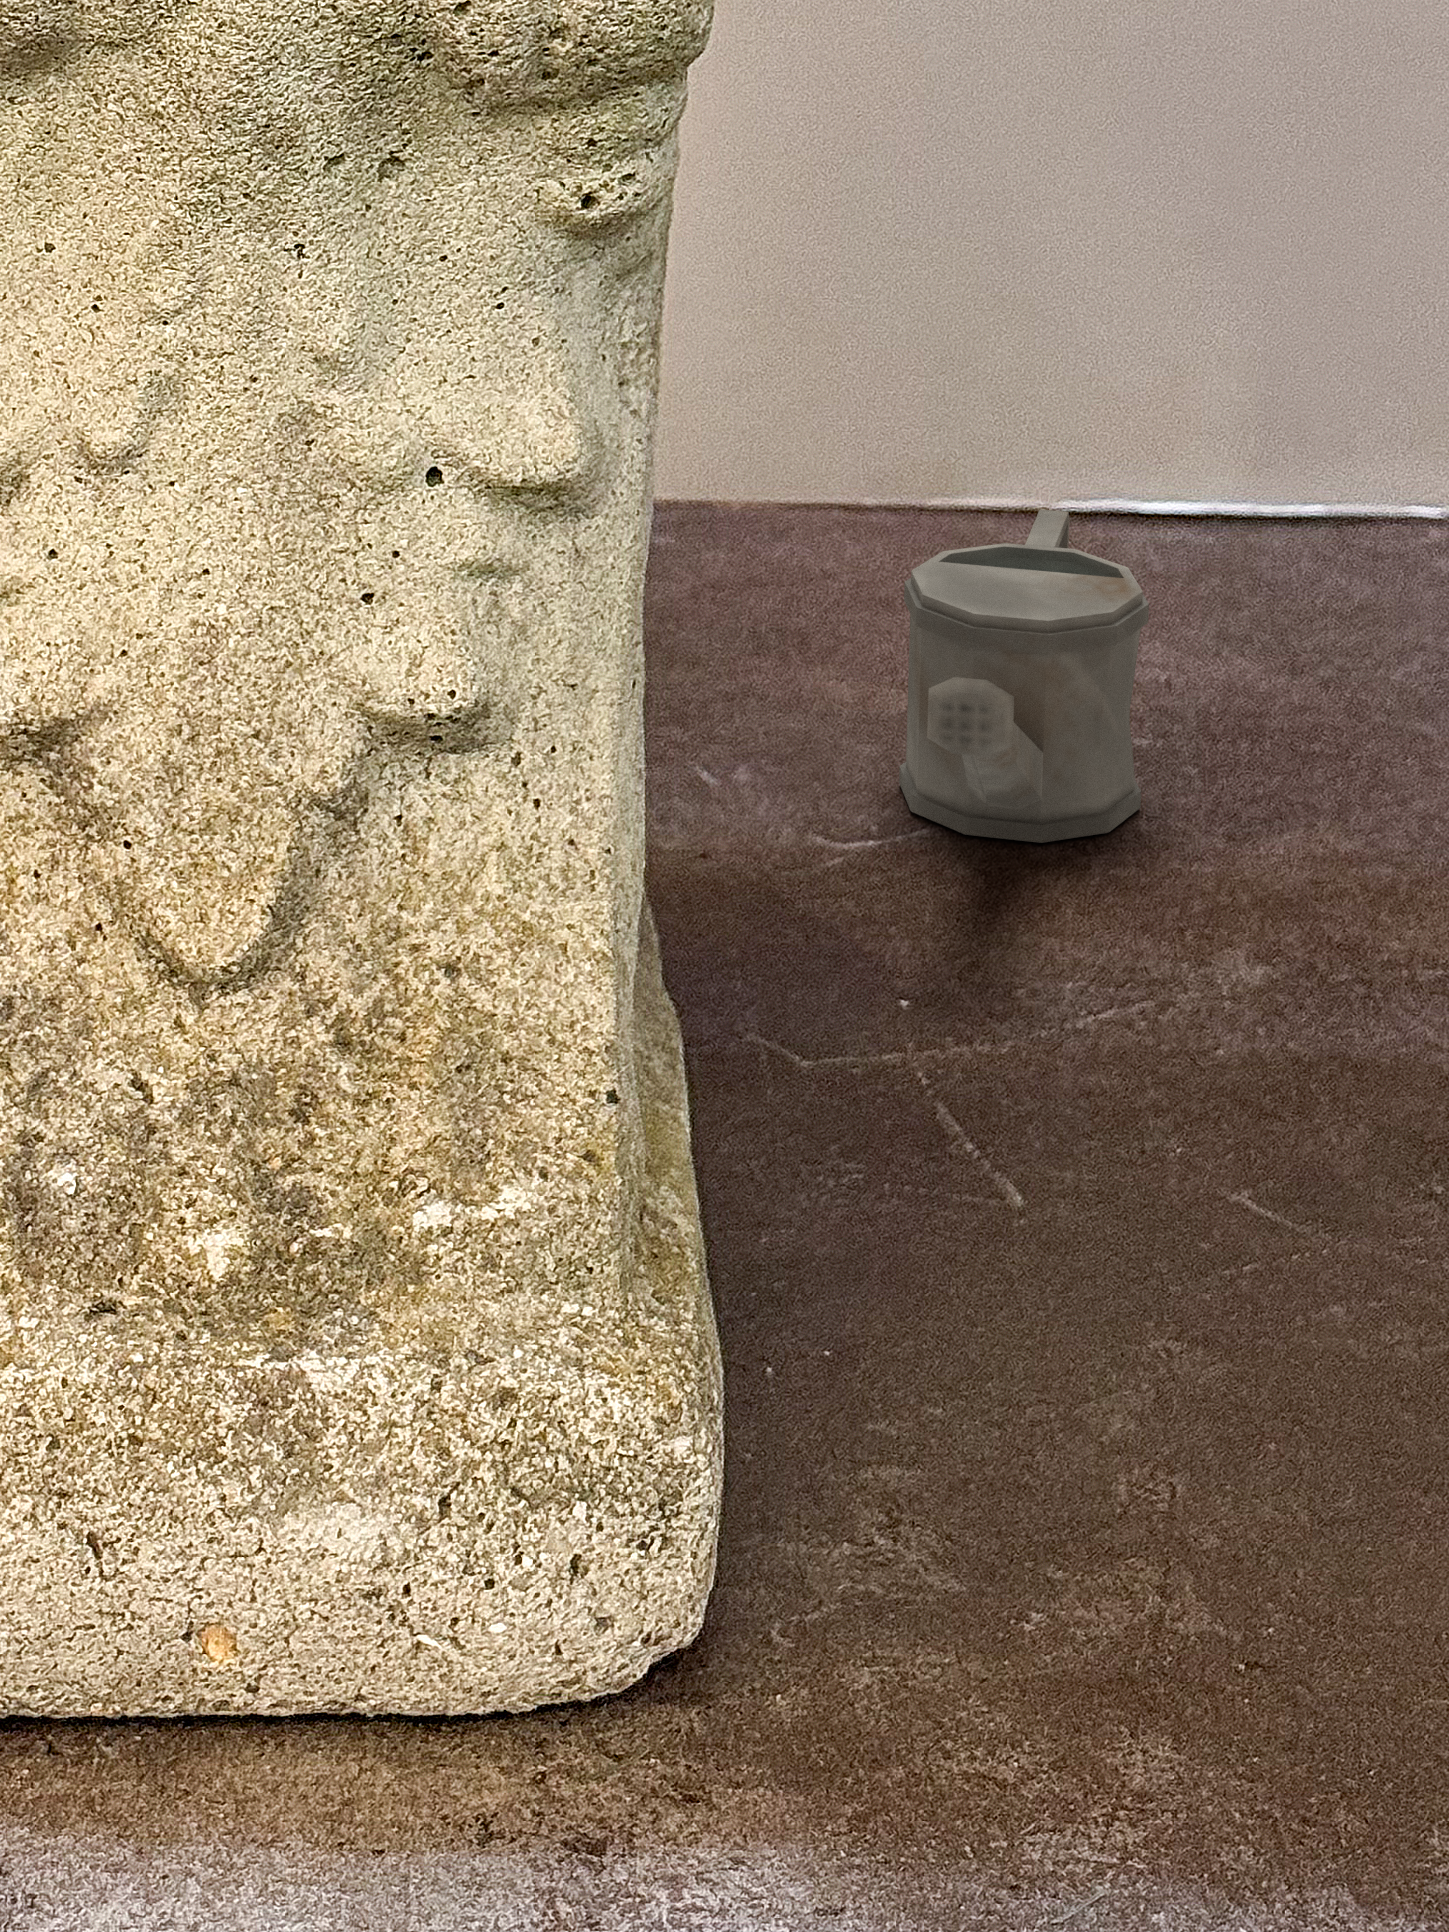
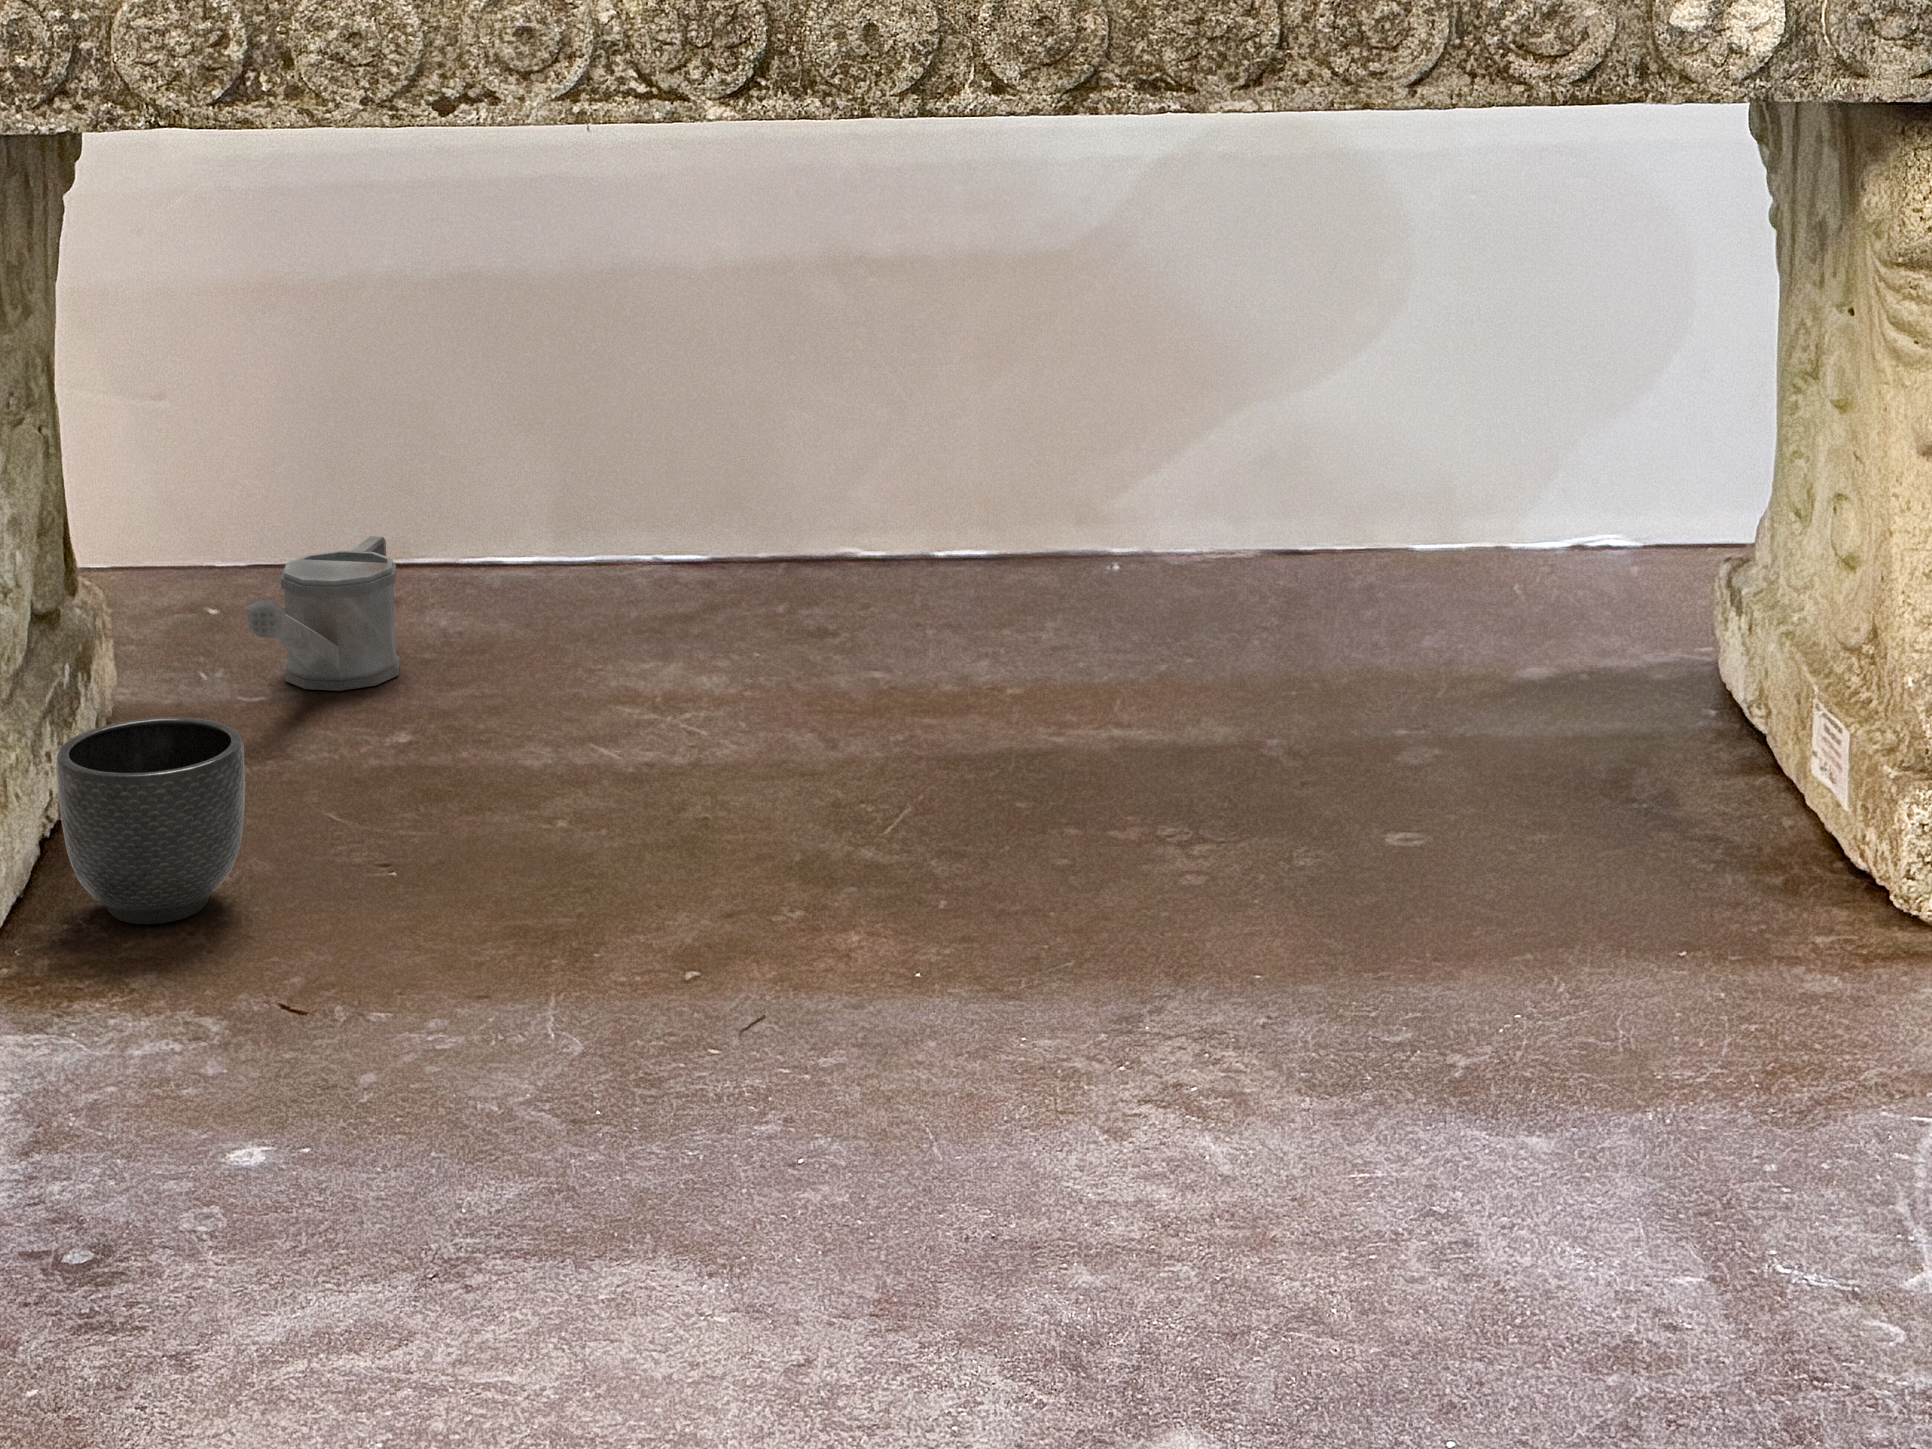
planter: none [787,1016,1223,1521] -> present [57,717,245,924]

